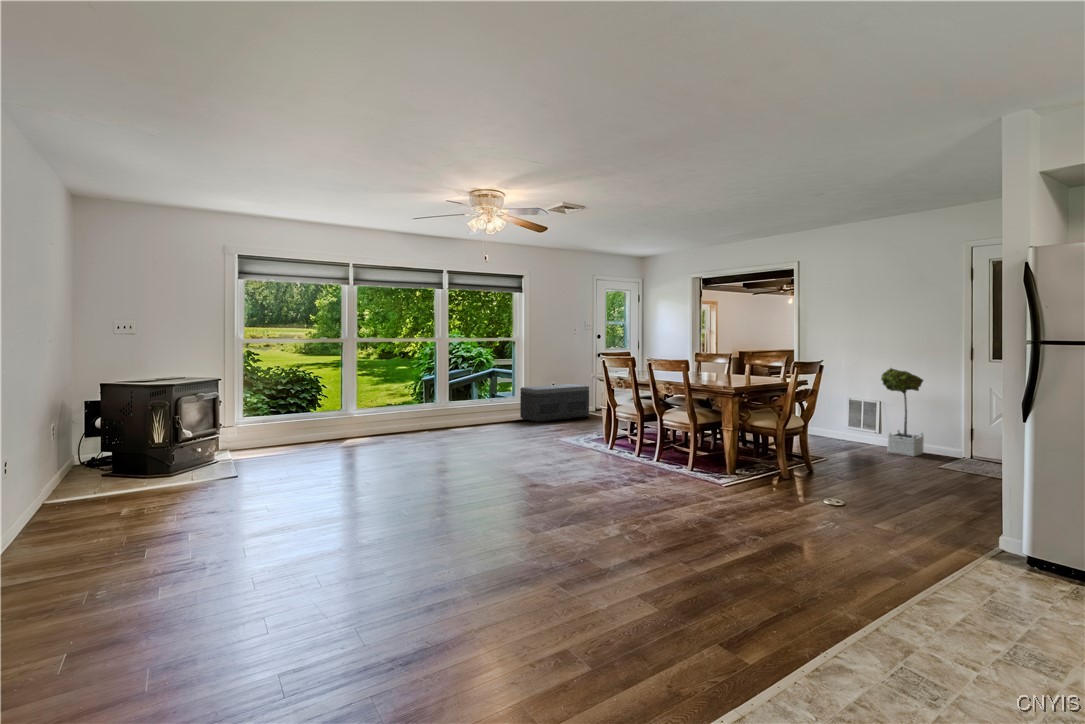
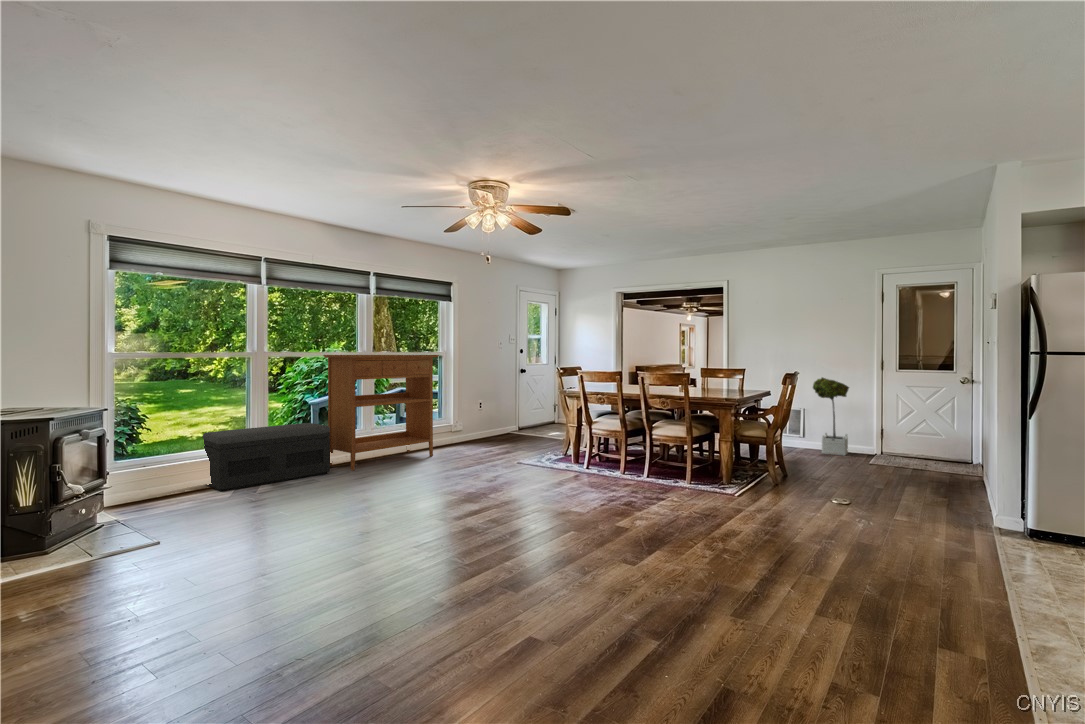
console table: none [401,340,498,436] -> present [323,355,439,471]
storage bench: present [520,384,589,422] -> present [203,423,330,491]

